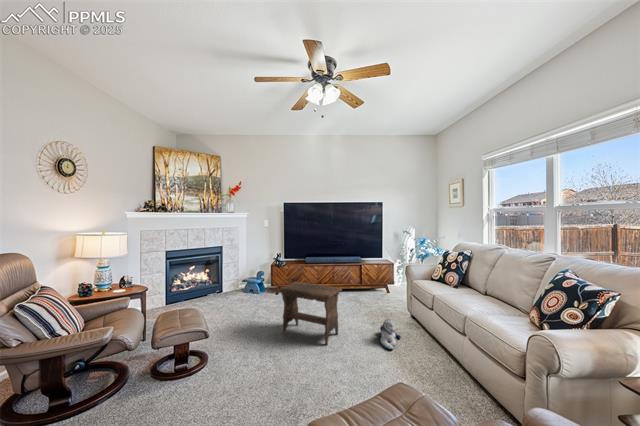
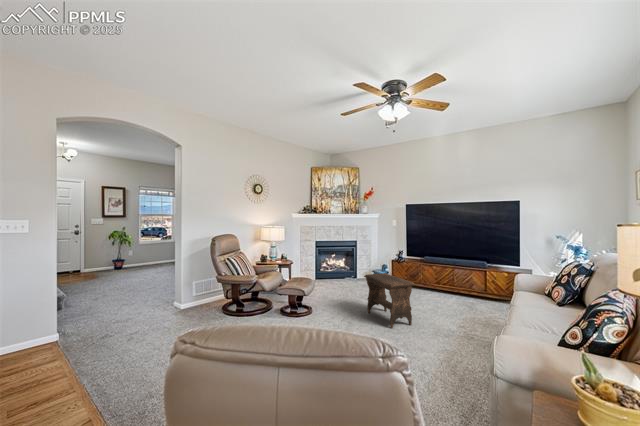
plush toy: present [379,319,401,349] -> none [441,320,472,348]

